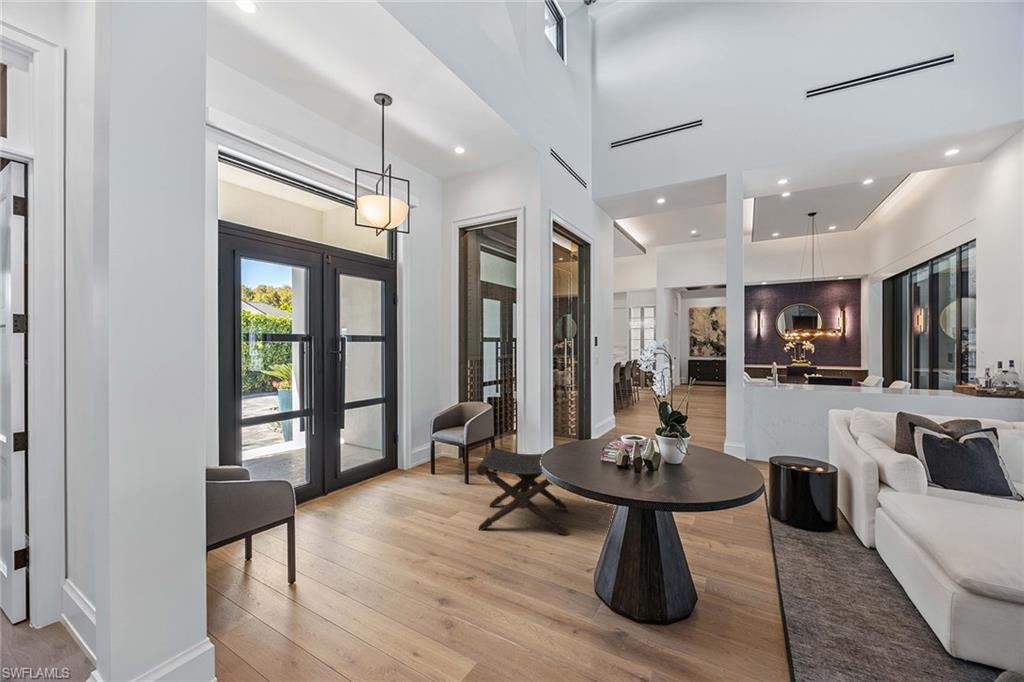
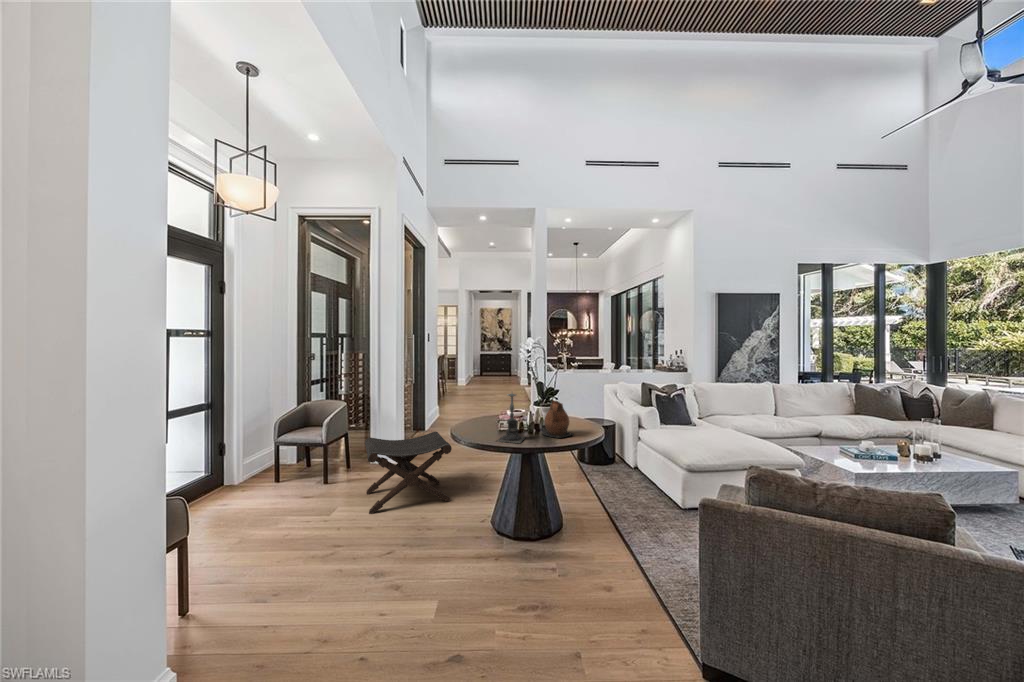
candle holder: none [589,406,636,483] -> present [497,393,525,443]
ceramic pitcher: none [661,429,712,484] -> present [542,401,574,438]

